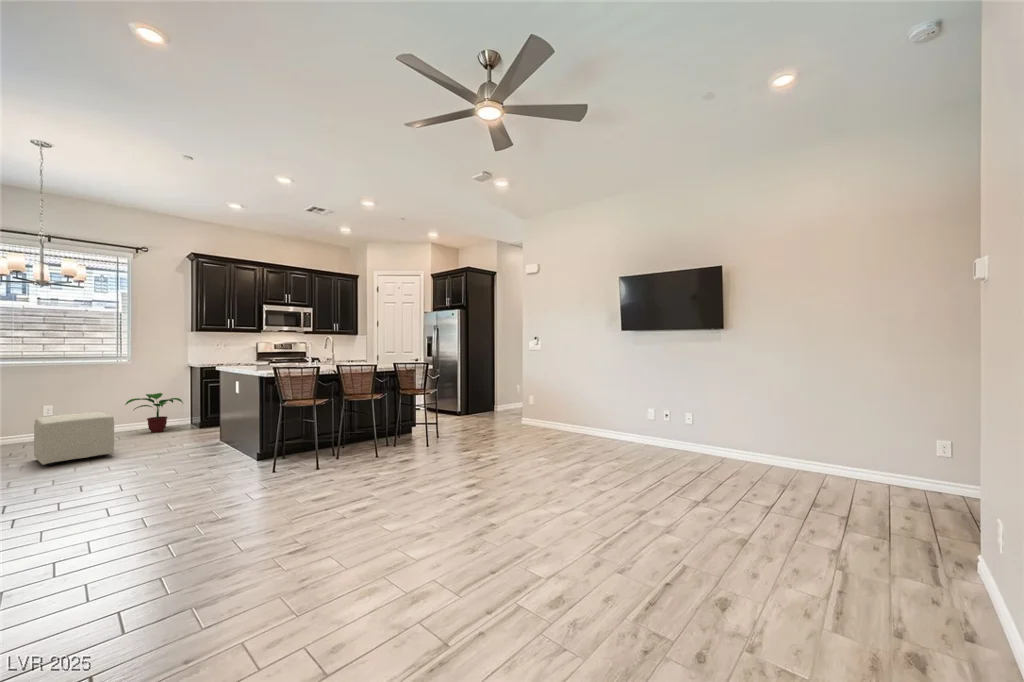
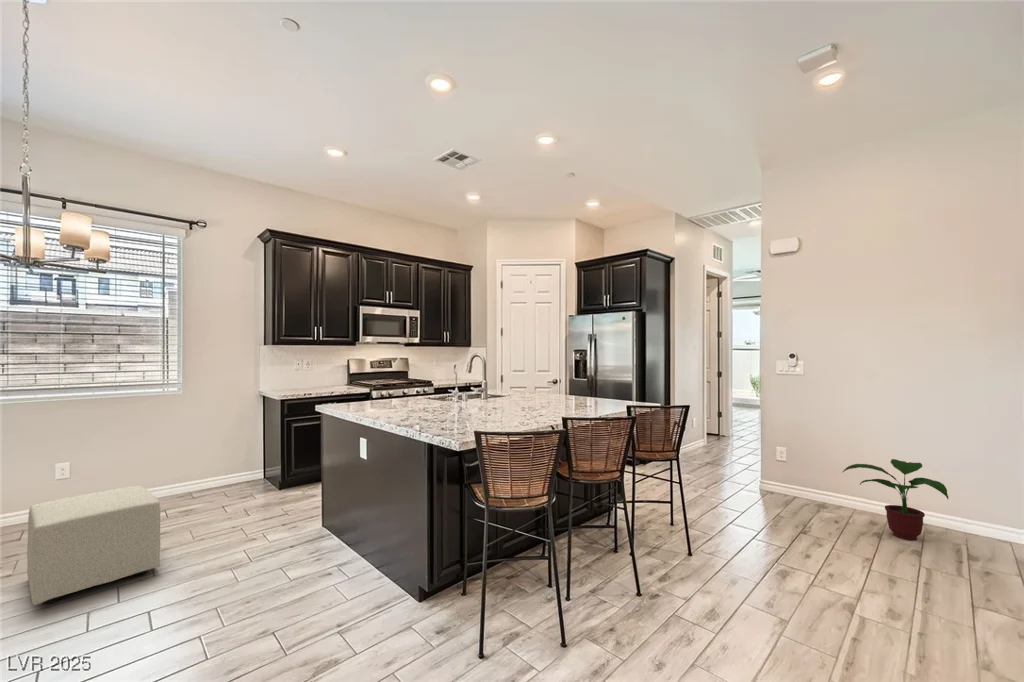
potted plant: present [125,393,183,433] -> present [843,459,949,540]

